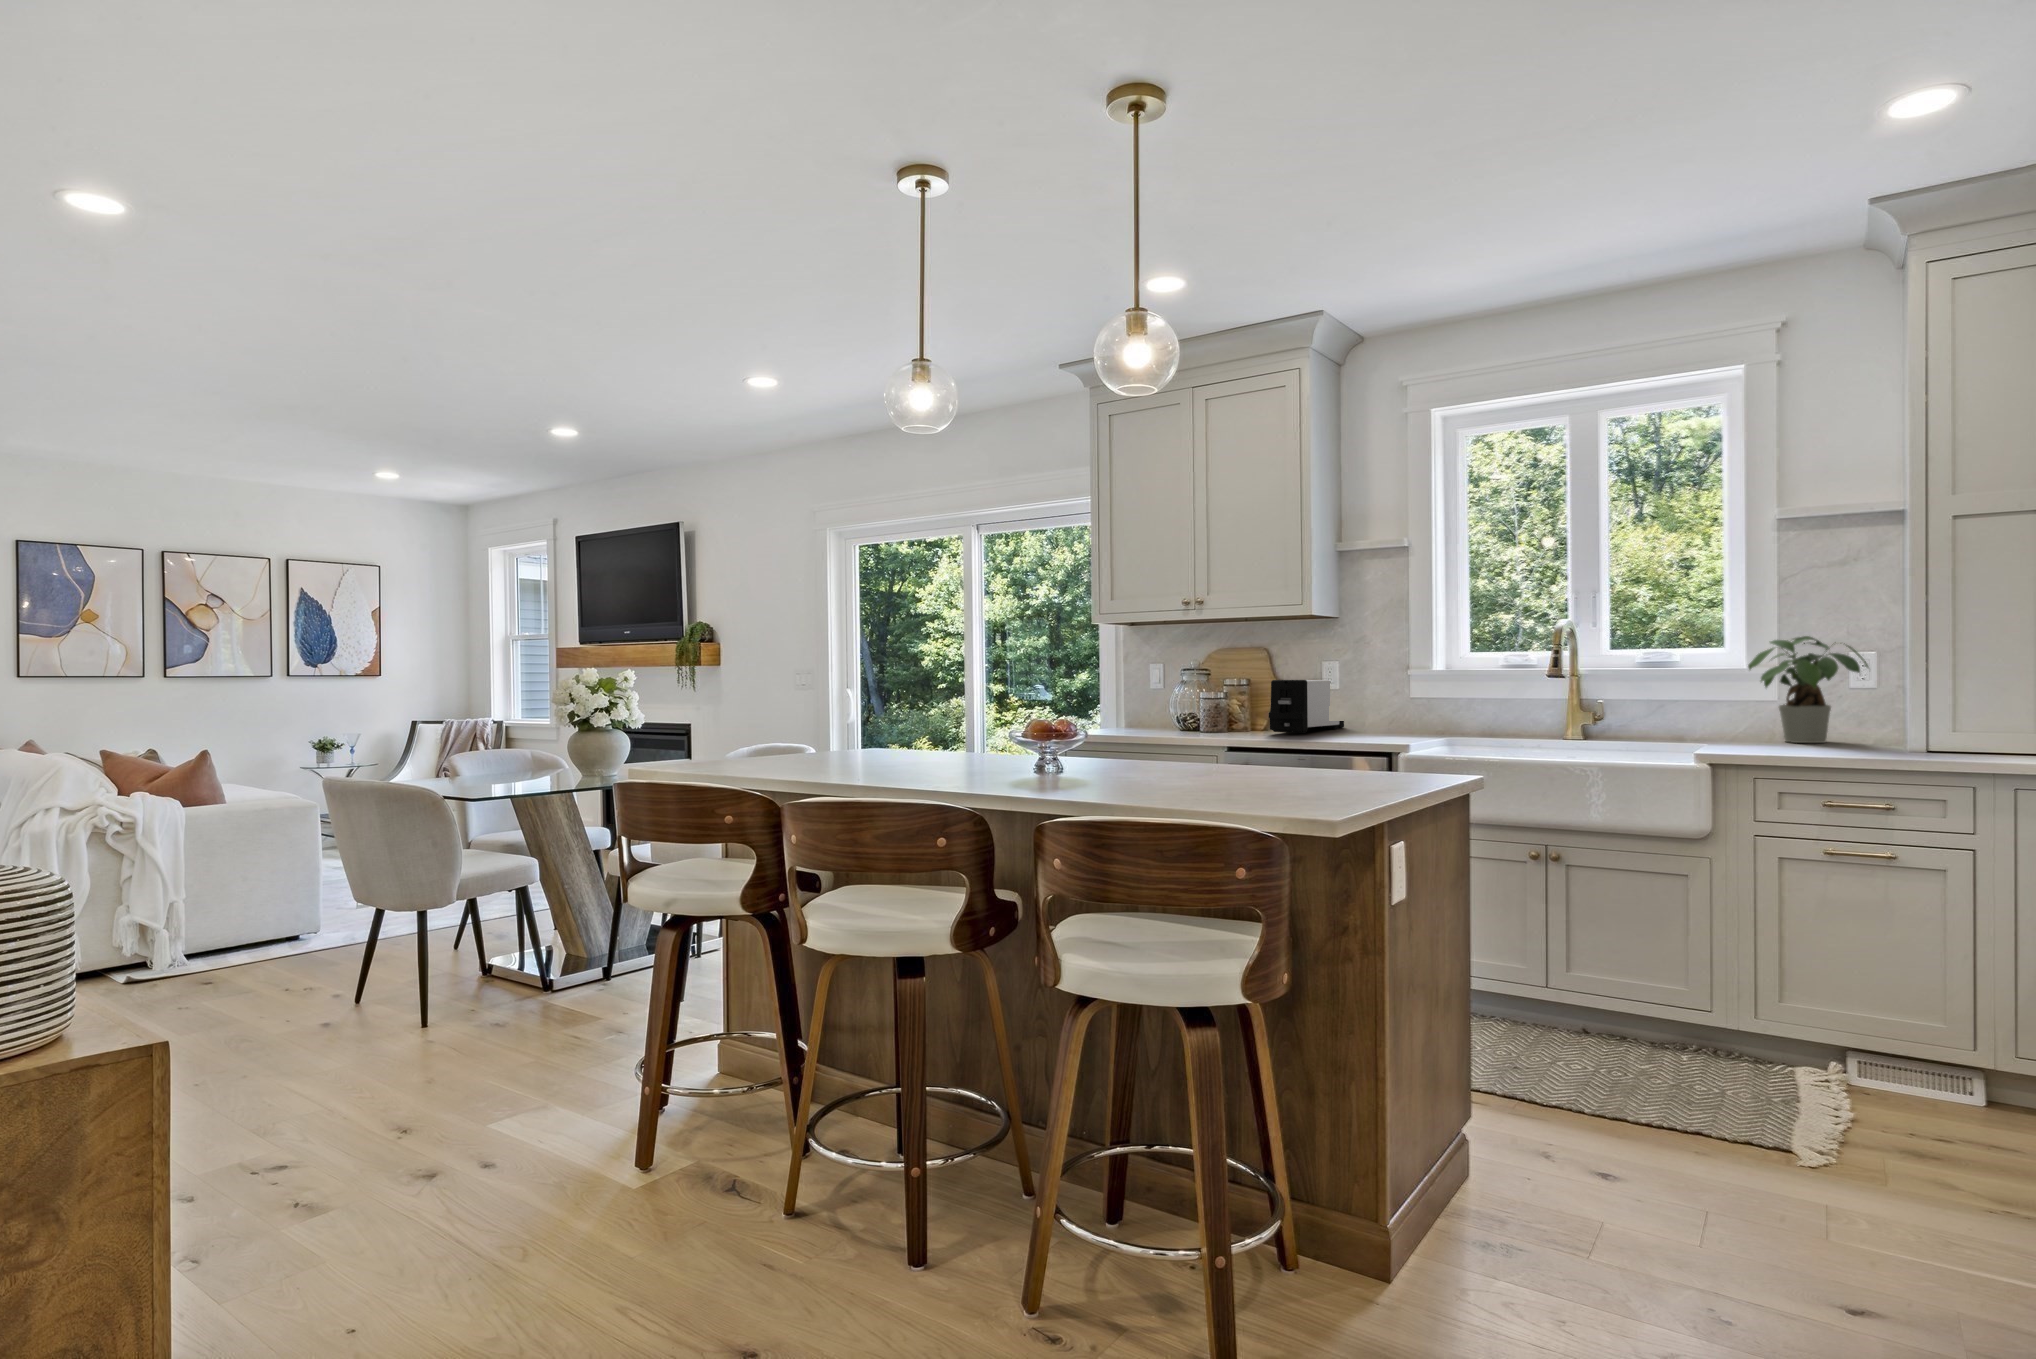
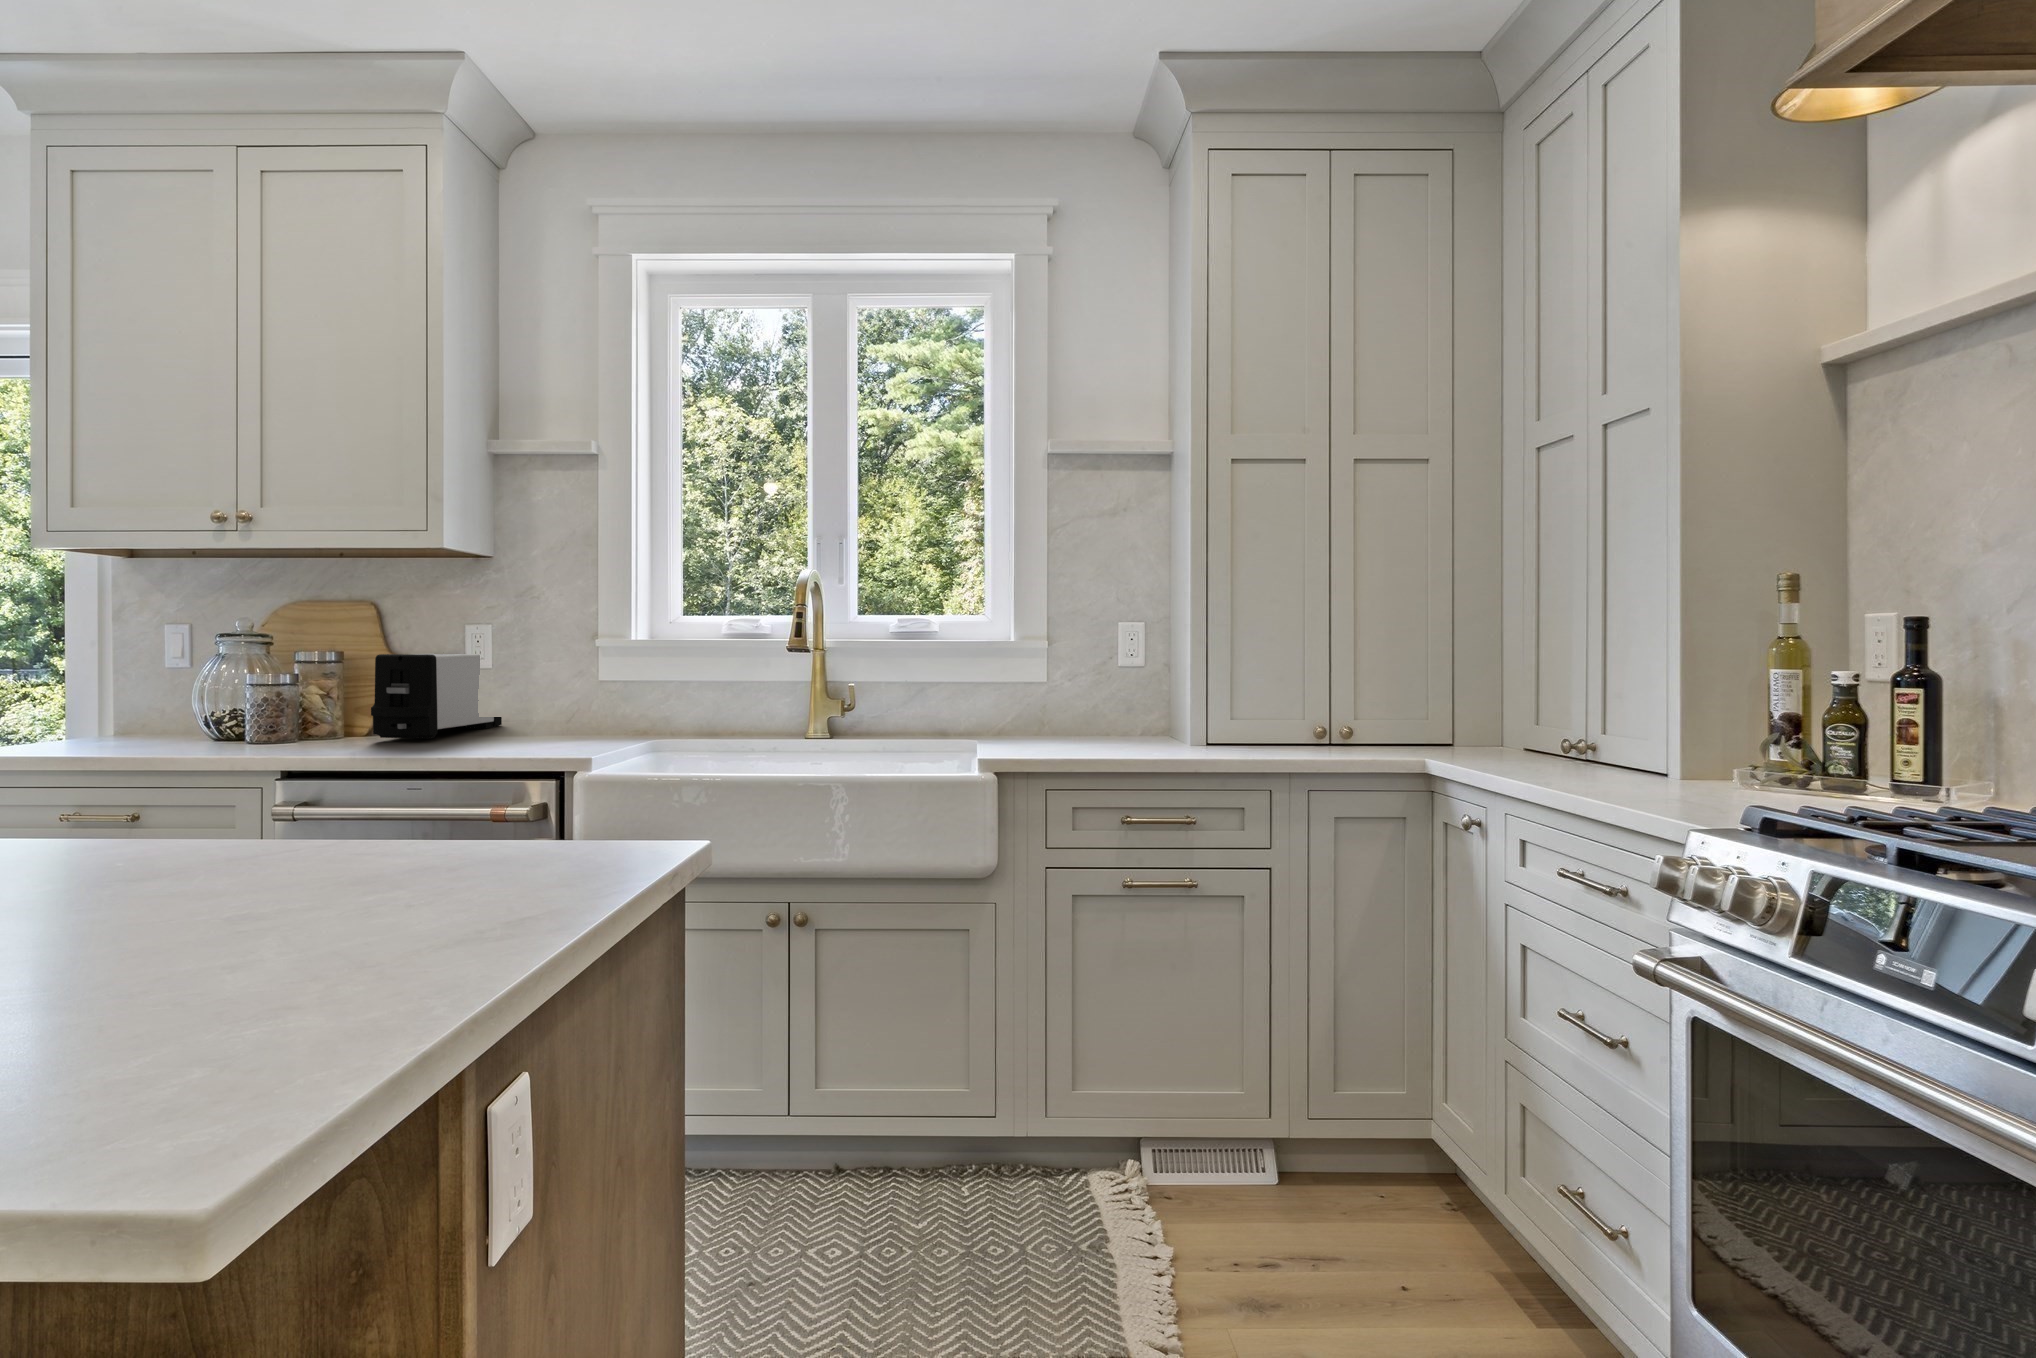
potted plant: present [1748,636,1869,743] -> none [1023,605,1142,737]

